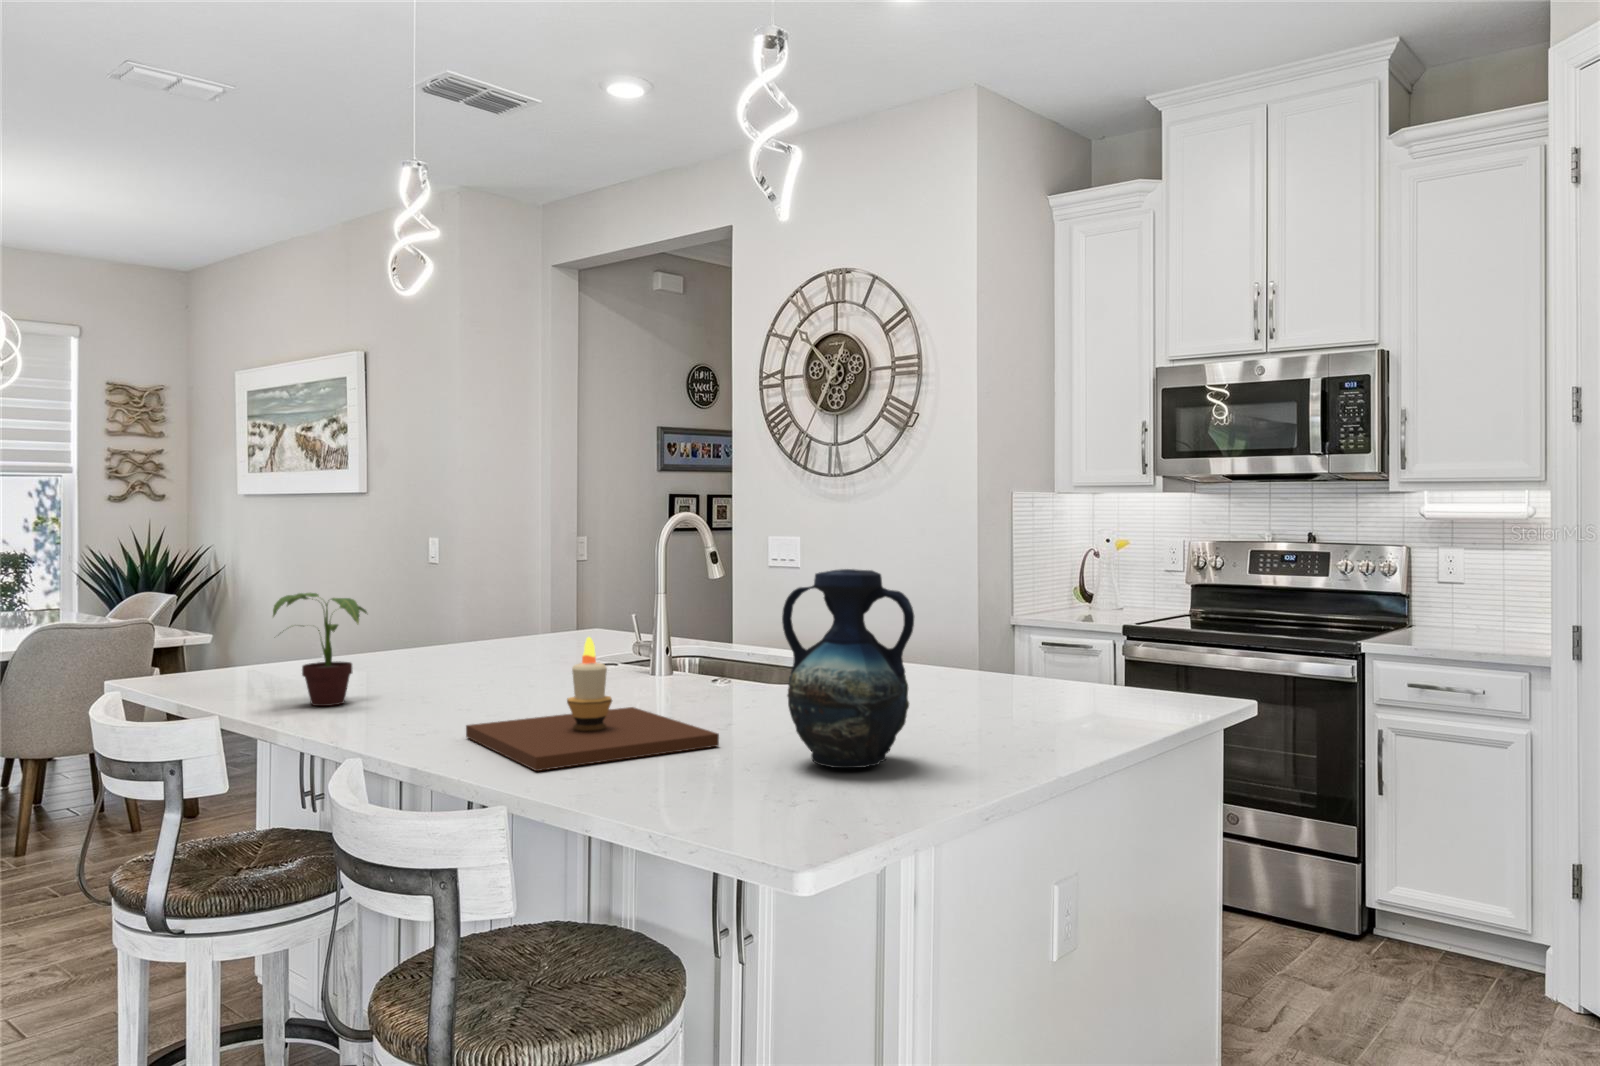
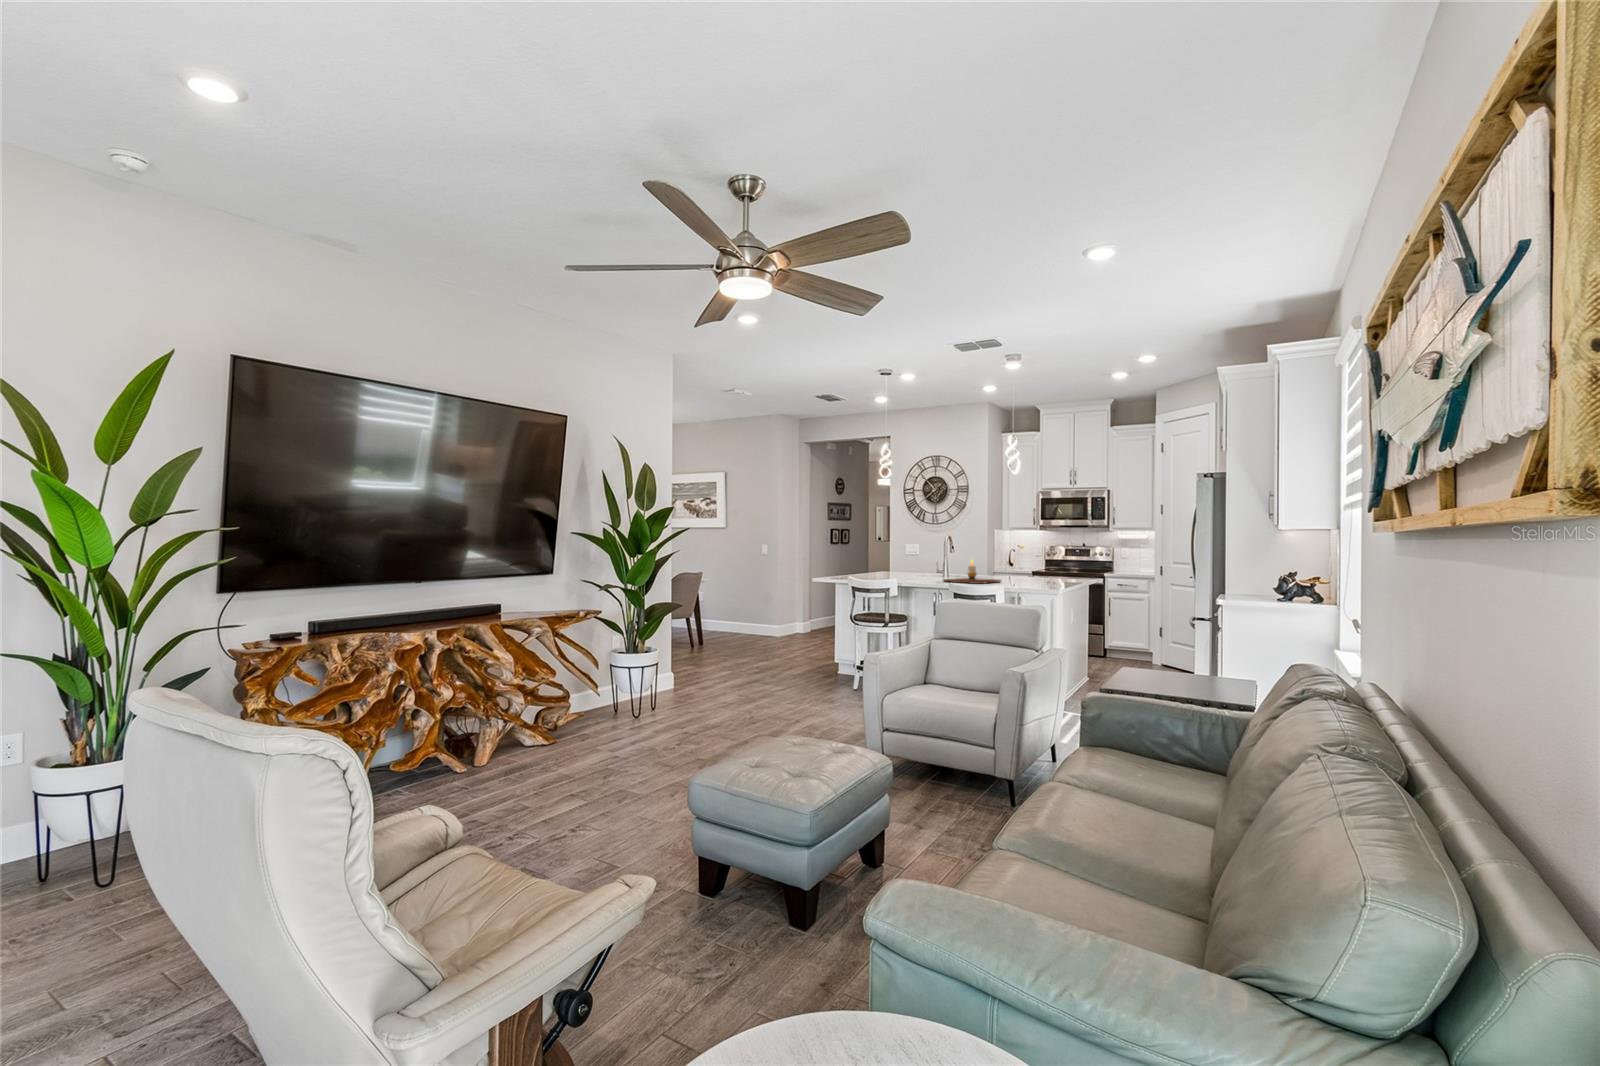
vase: present [782,569,914,768] -> none [1021,544,1049,584]
potted plant: present [273,593,367,706] -> none [868,552,897,580]

